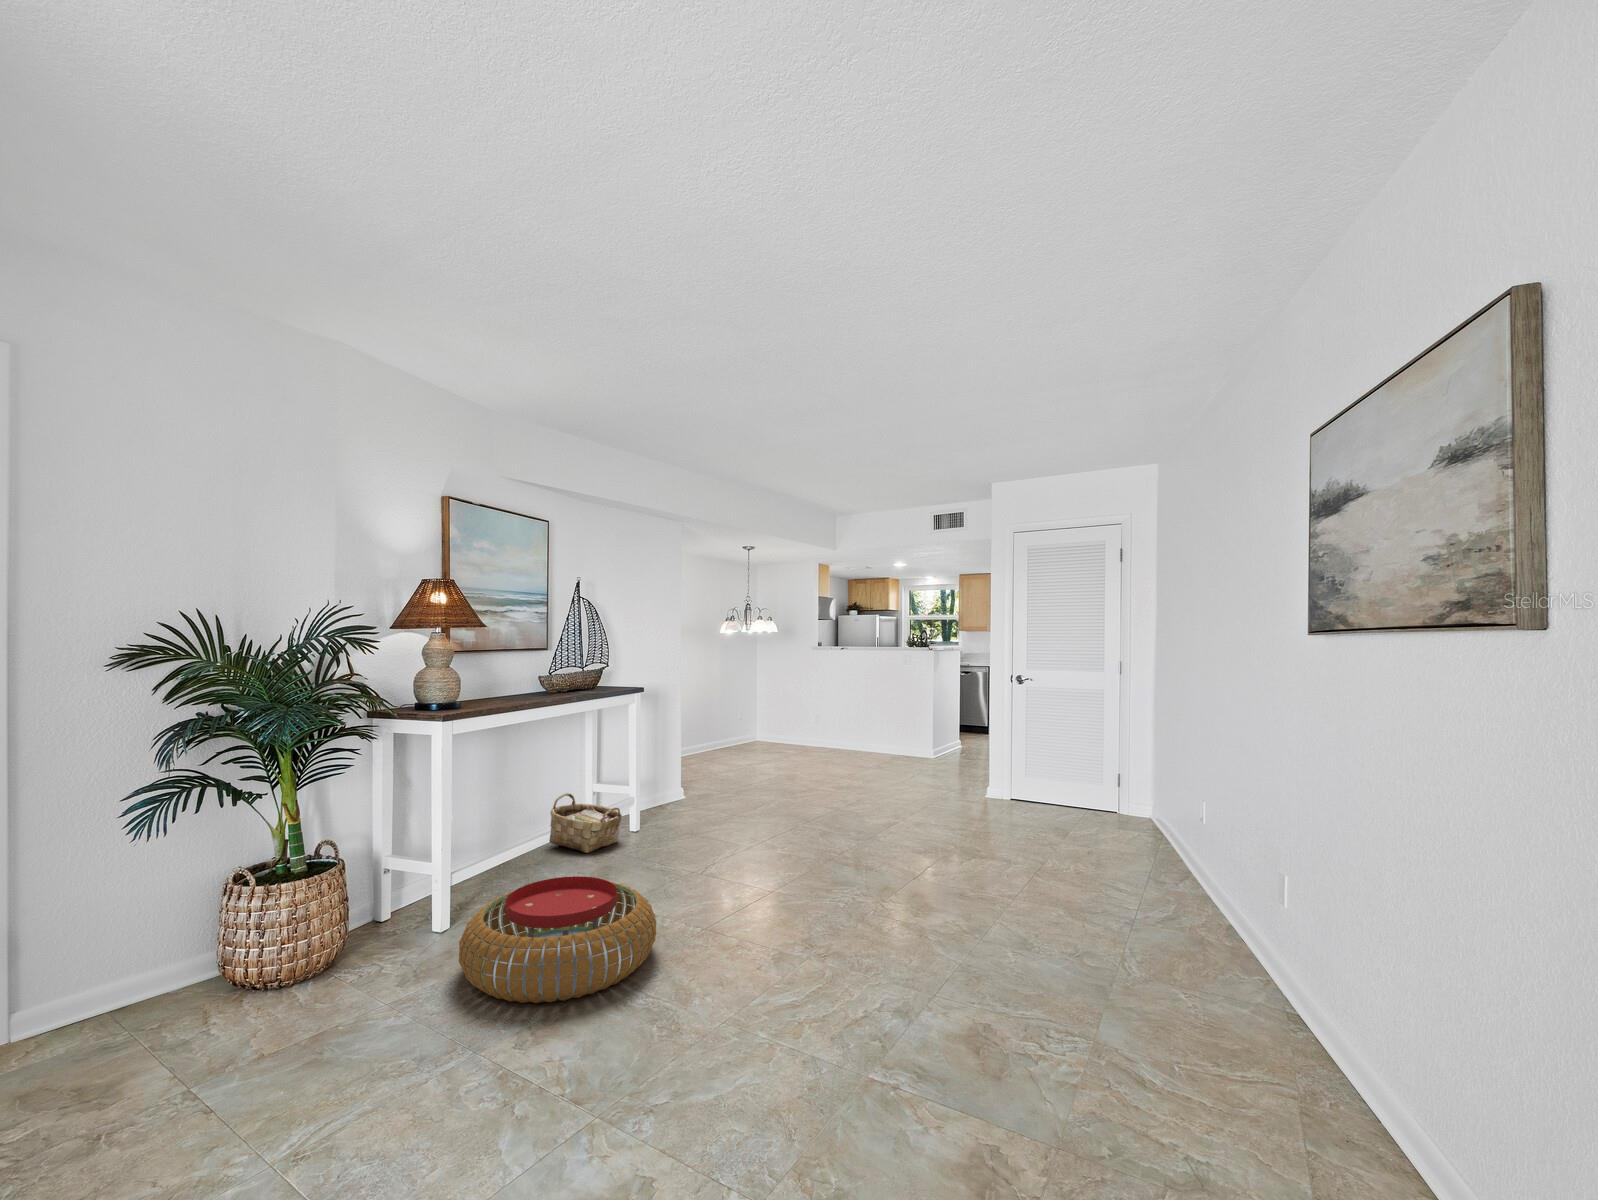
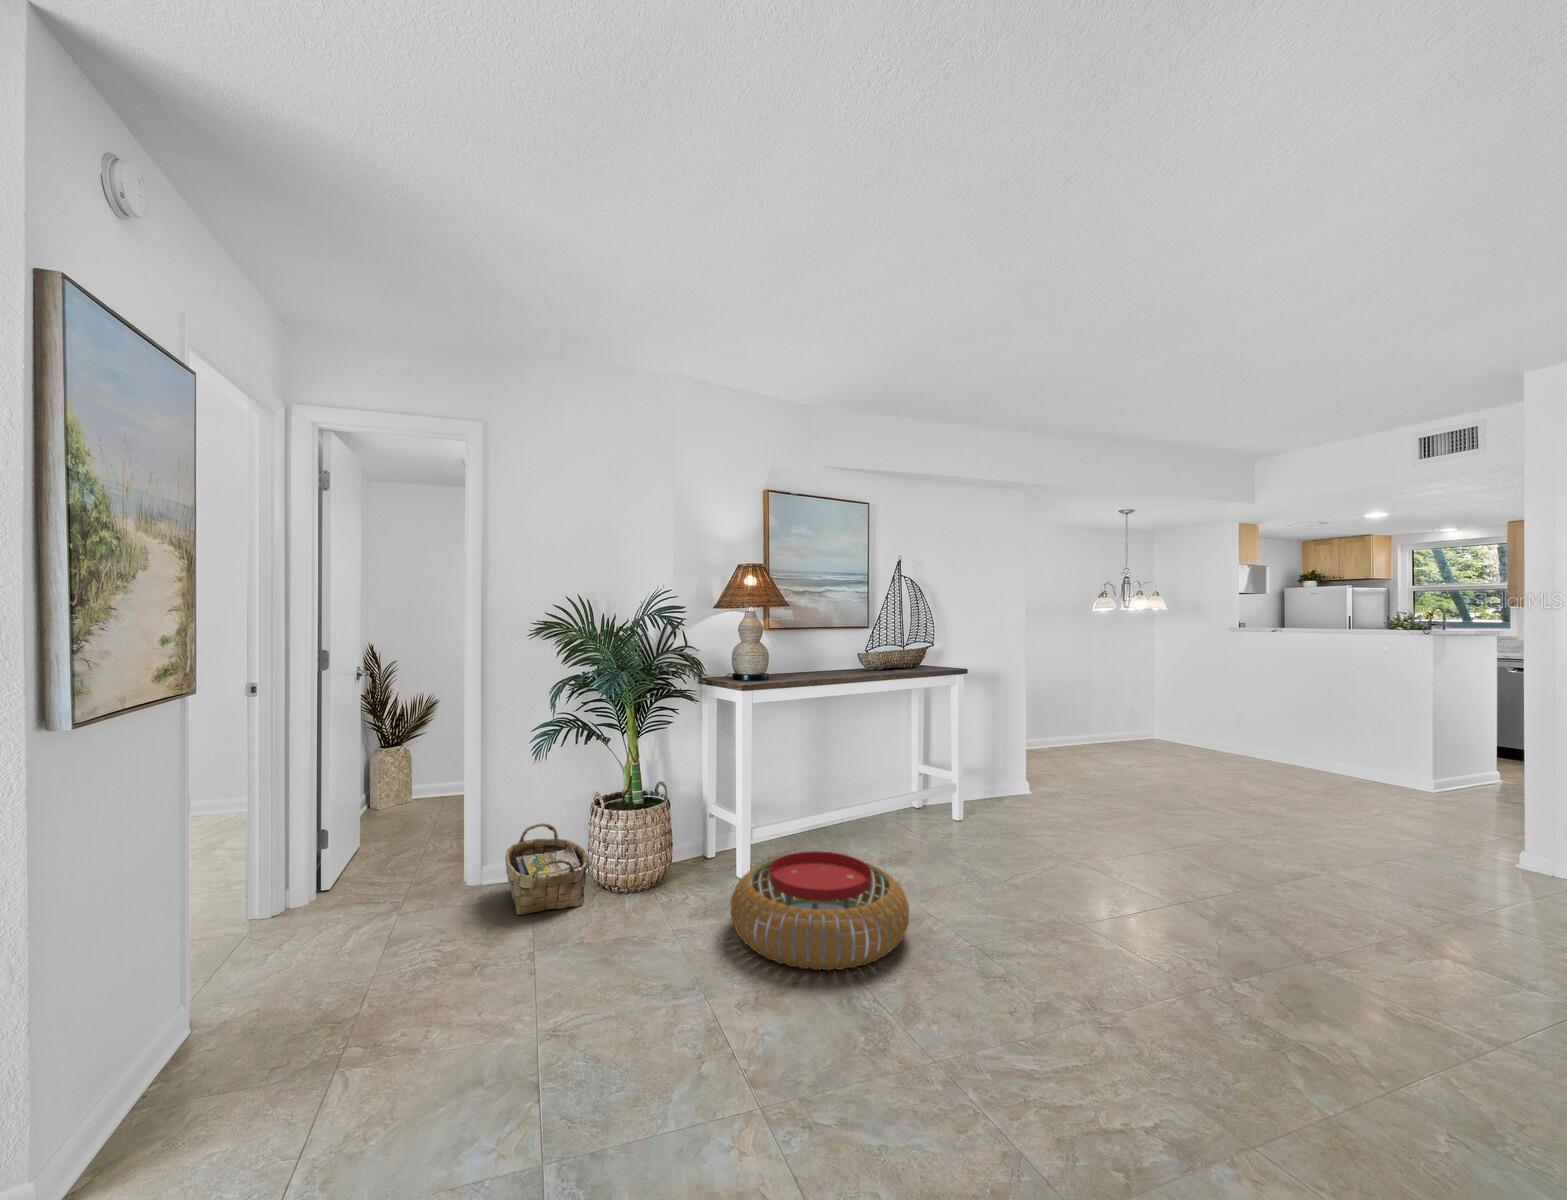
woven basket: present [549,793,622,853] -> present [505,823,588,915]

